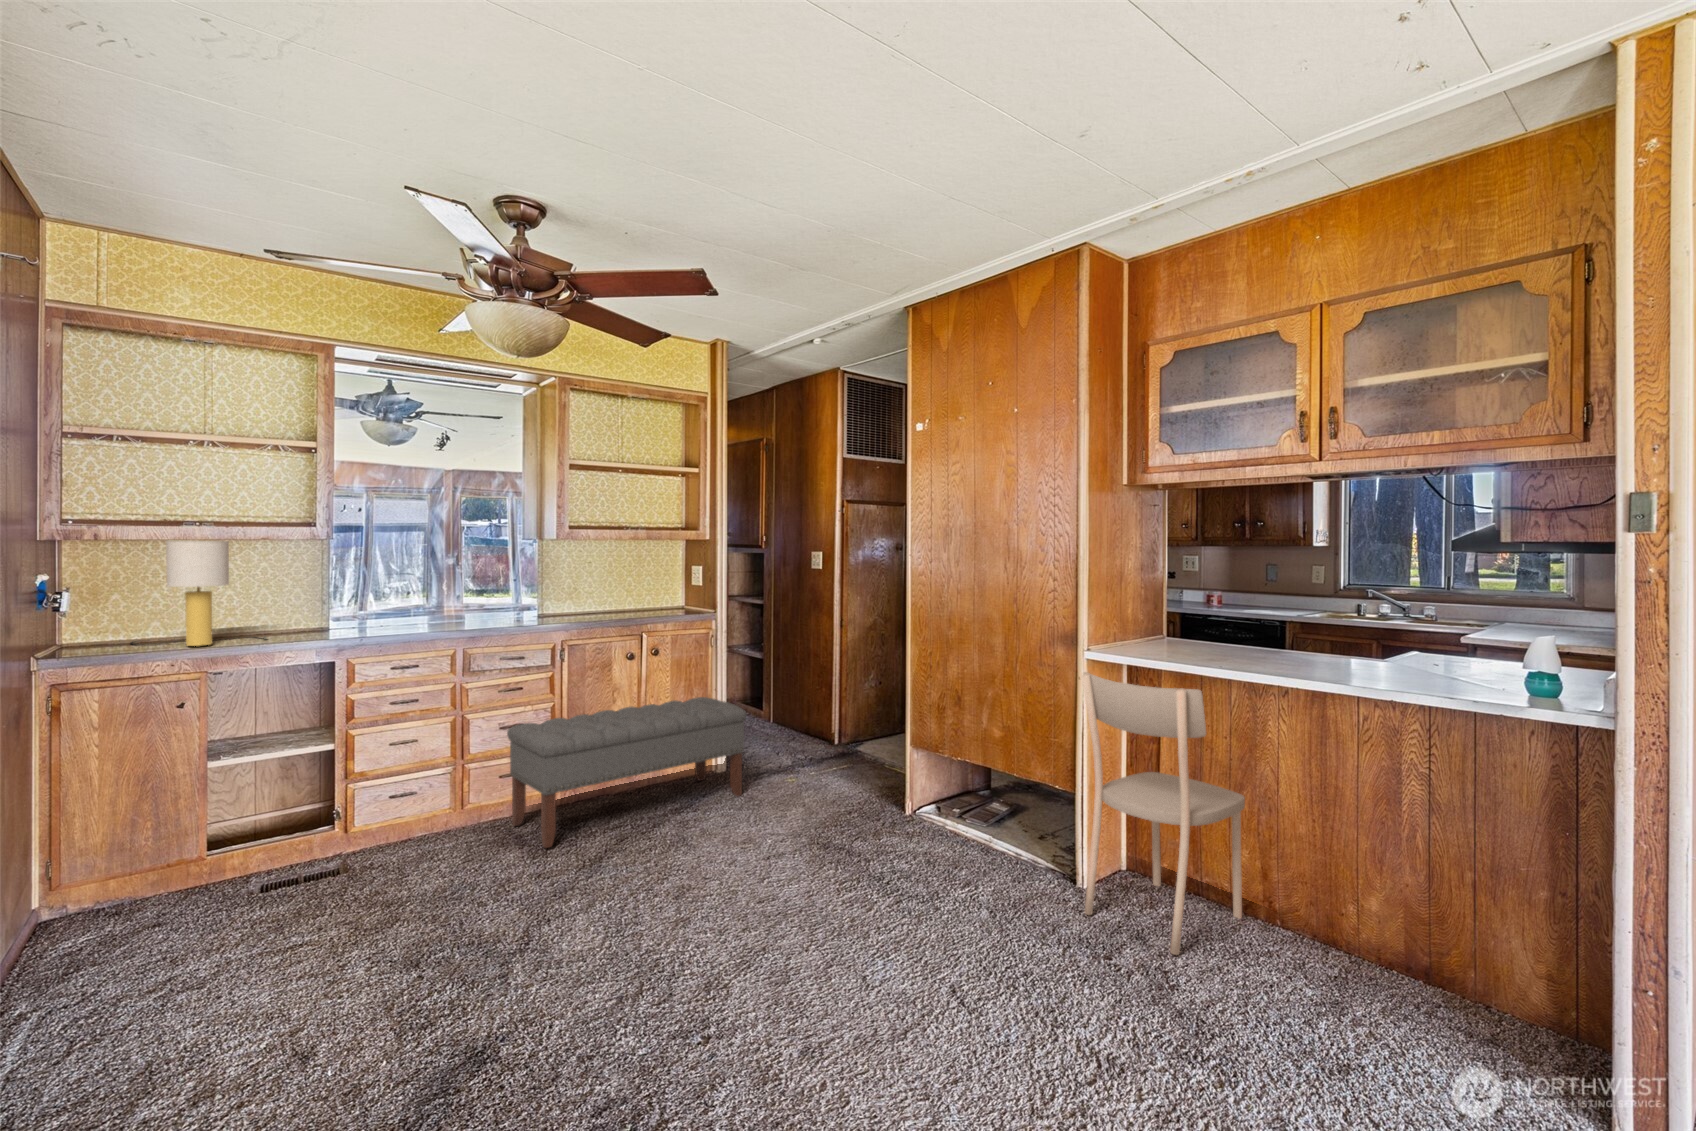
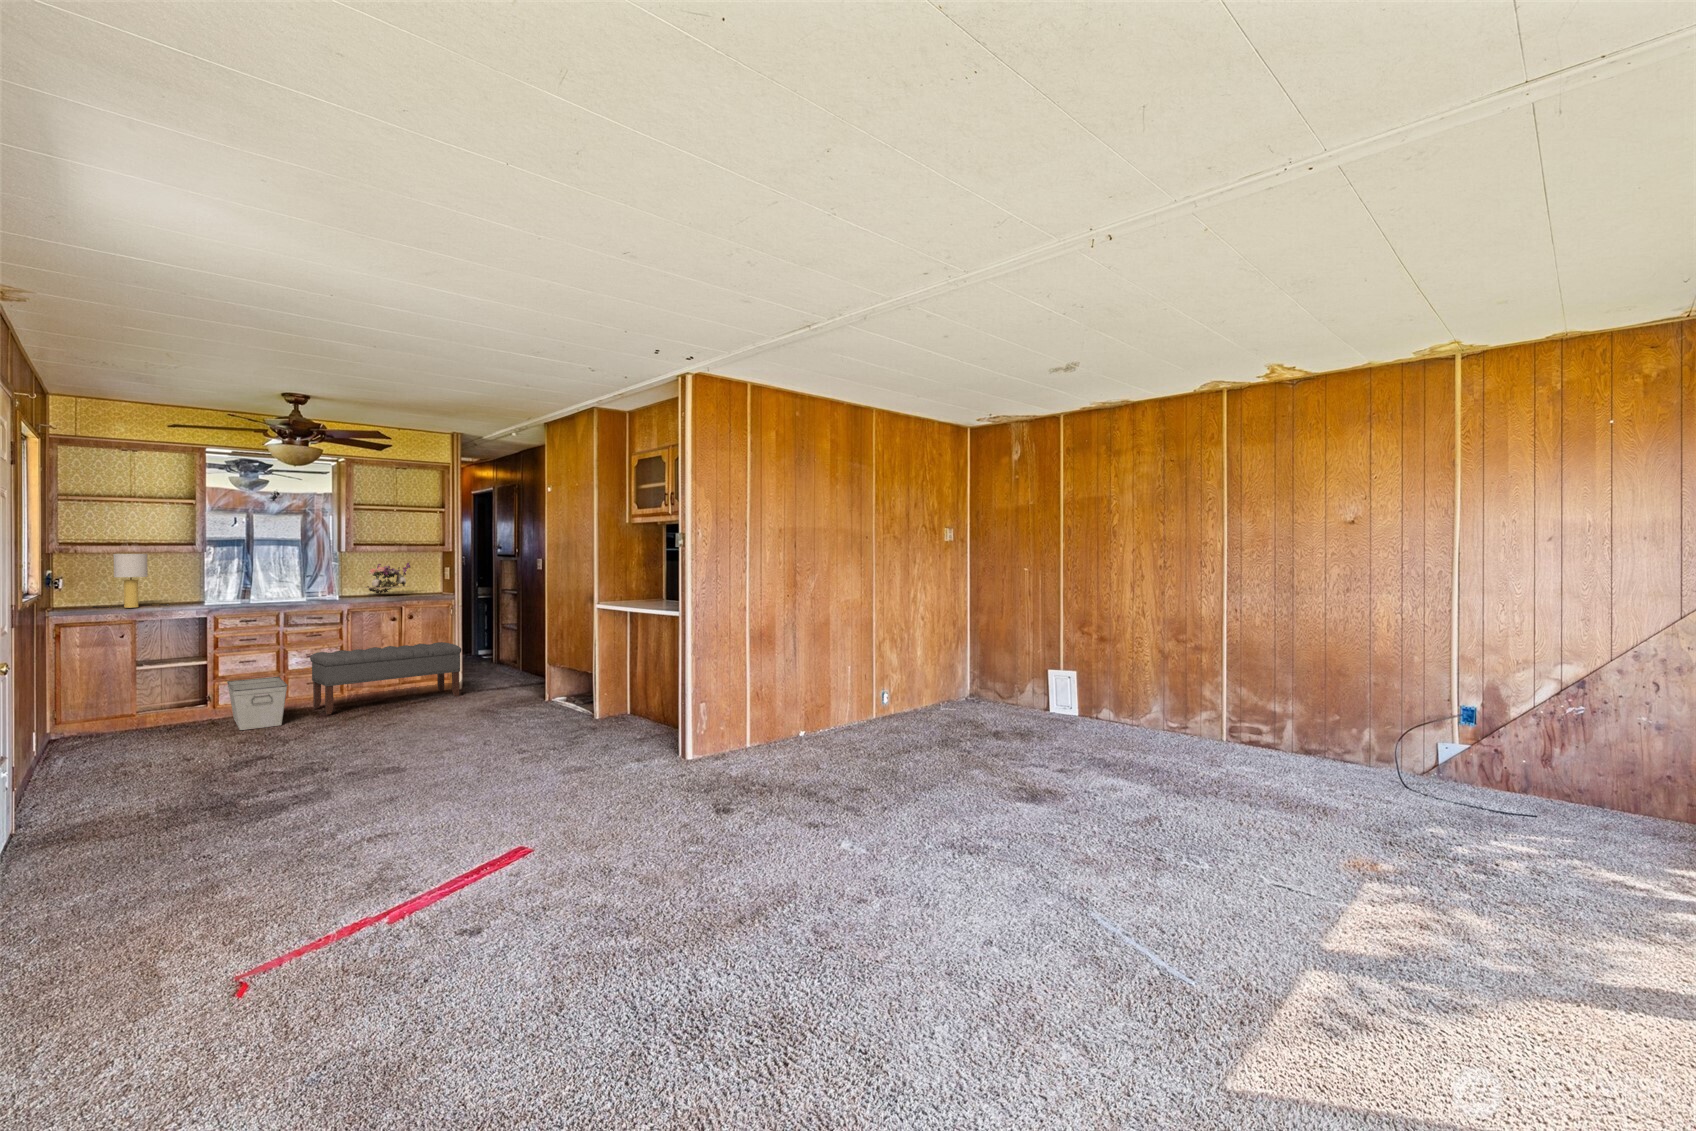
flower arrangement: none [575,558,652,615] -> present [364,562,410,594]
dining chair: present [1082,672,1245,955] -> none [576,612,654,733]
storage bin: none [369,770,484,899] -> present [227,677,288,730]

